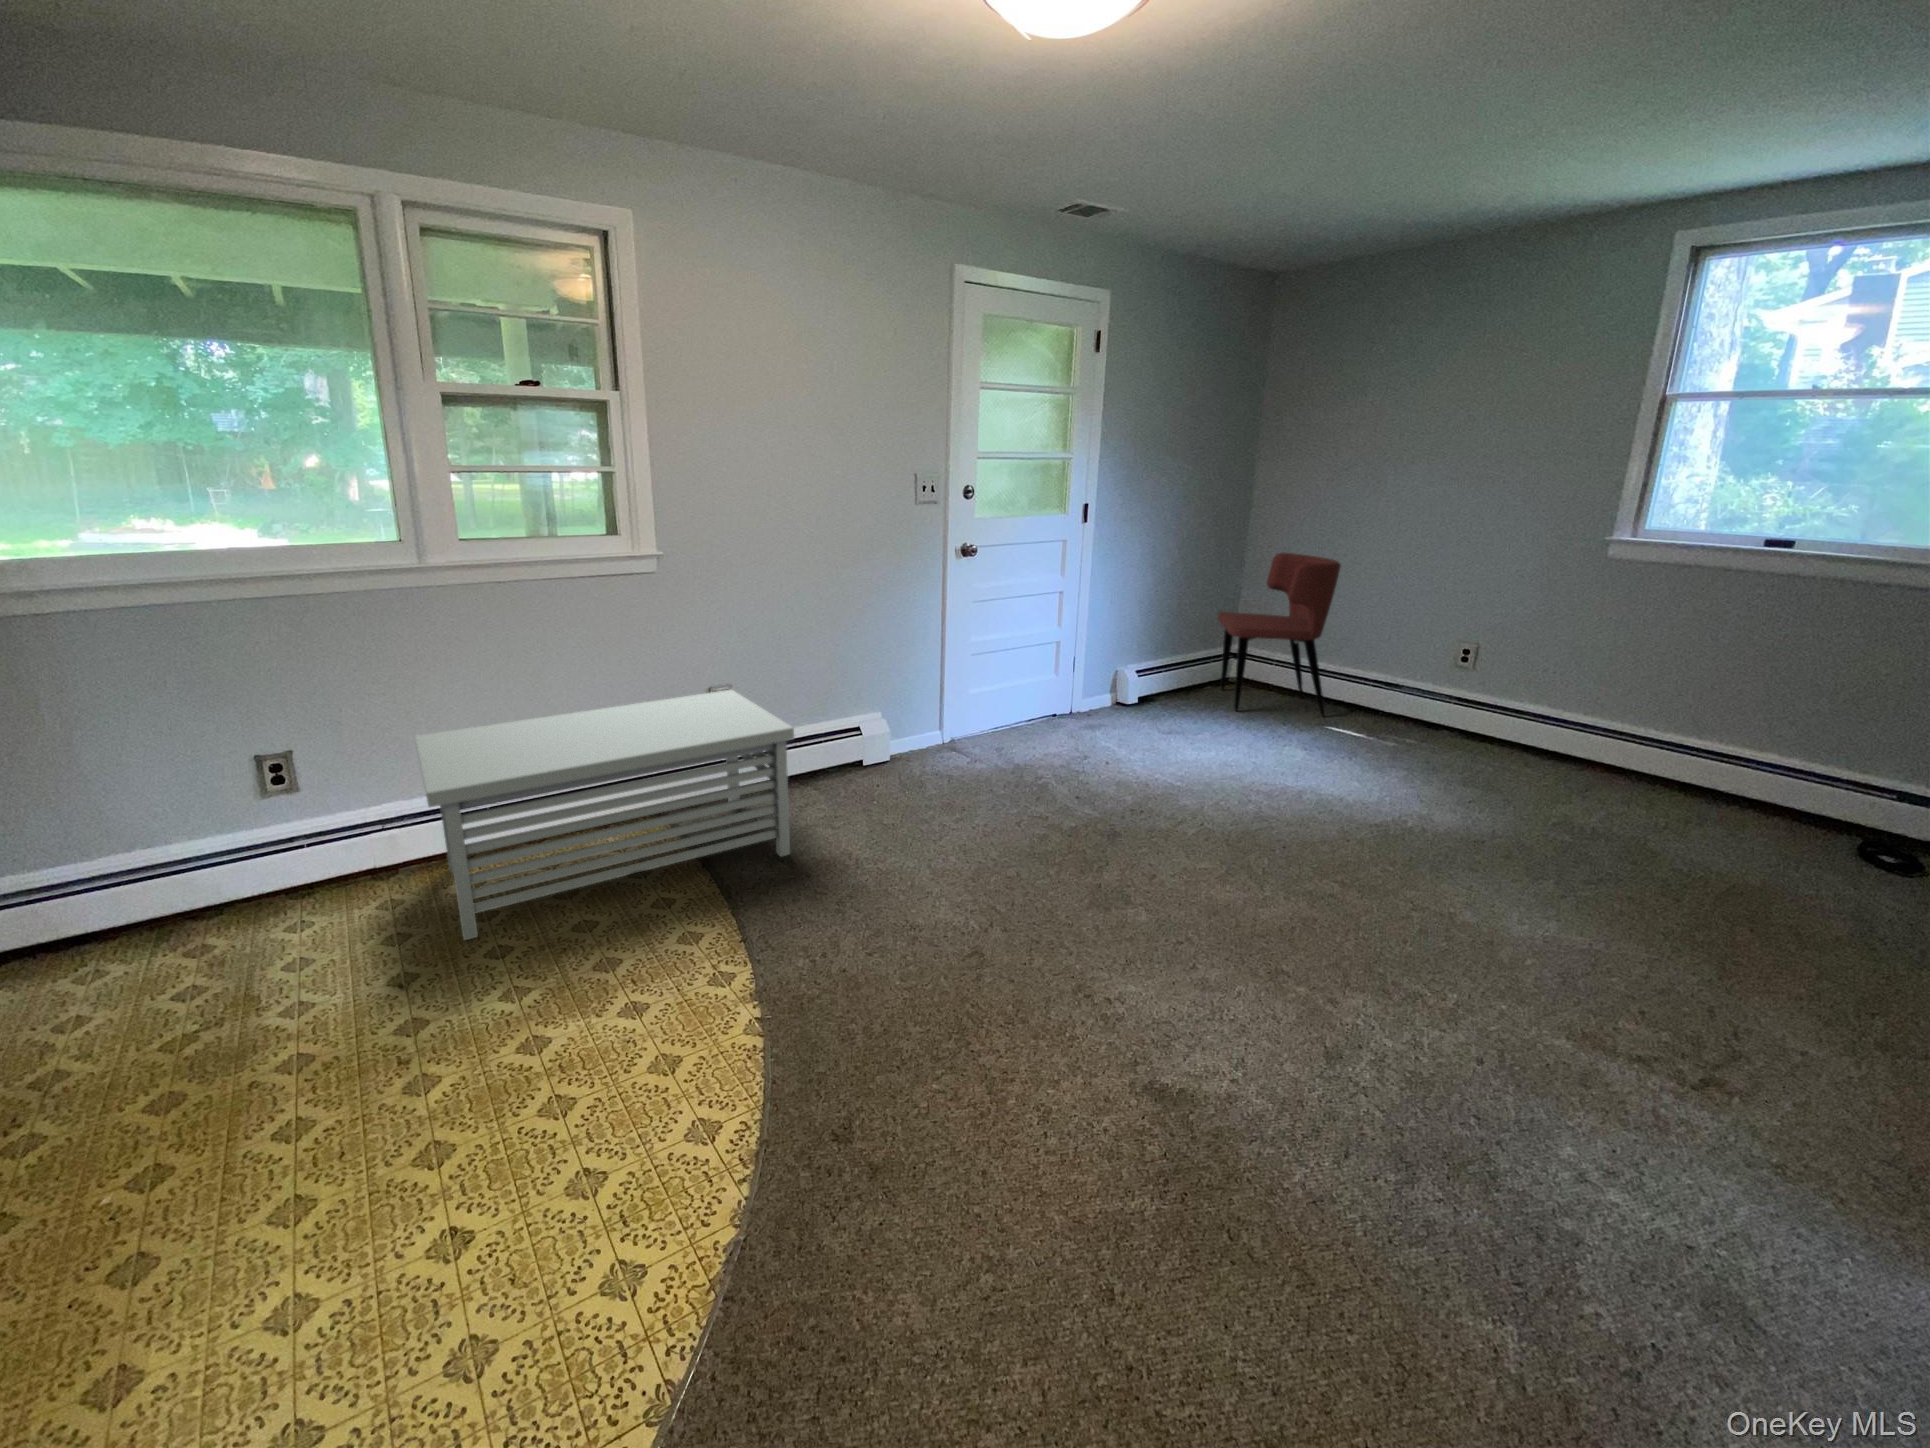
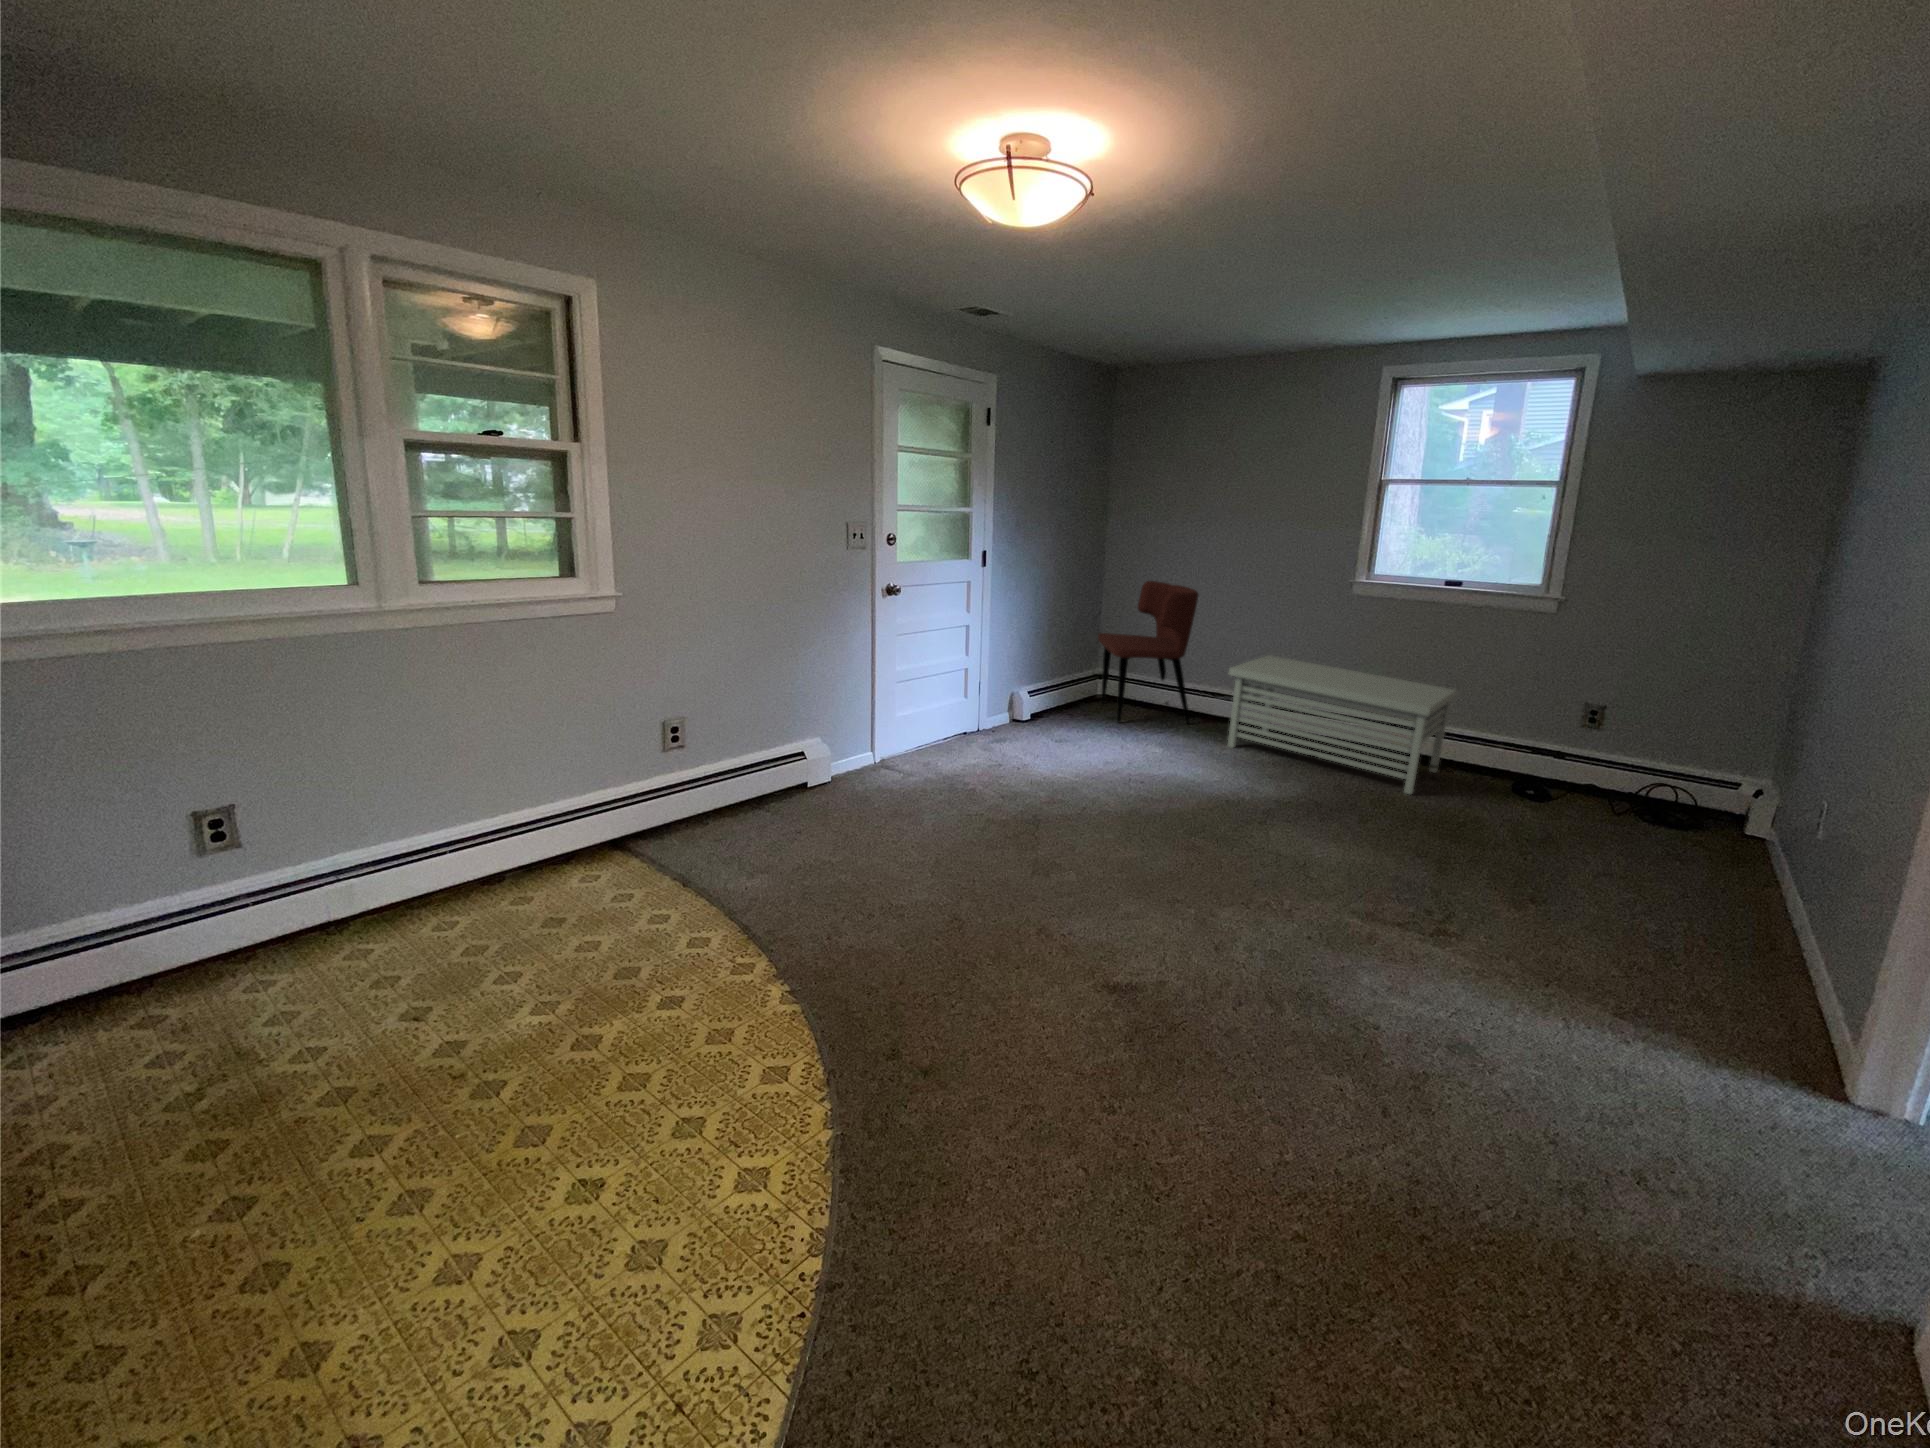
storage bench: present [415,690,794,940] -> present [1228,656,1456,794]

